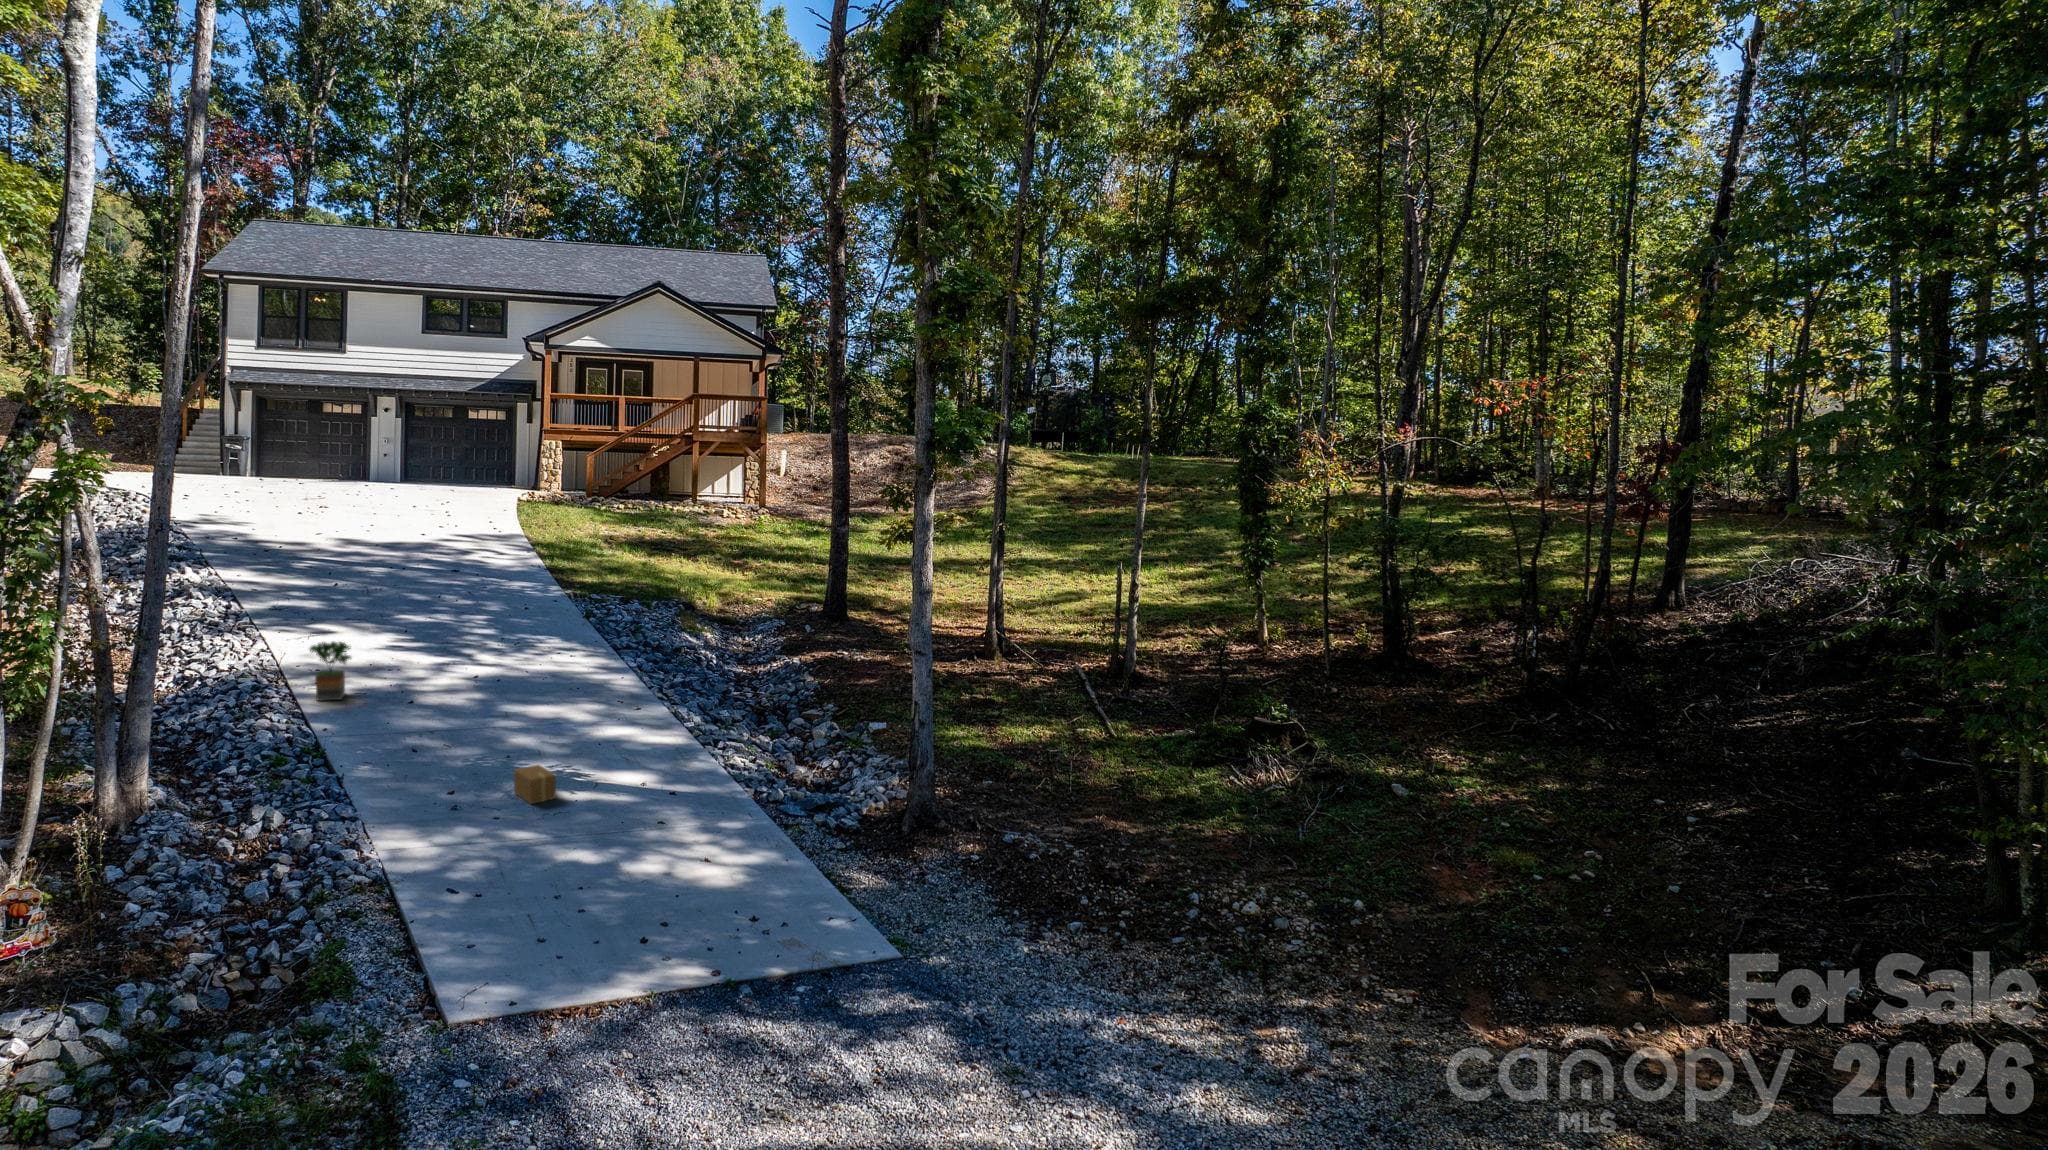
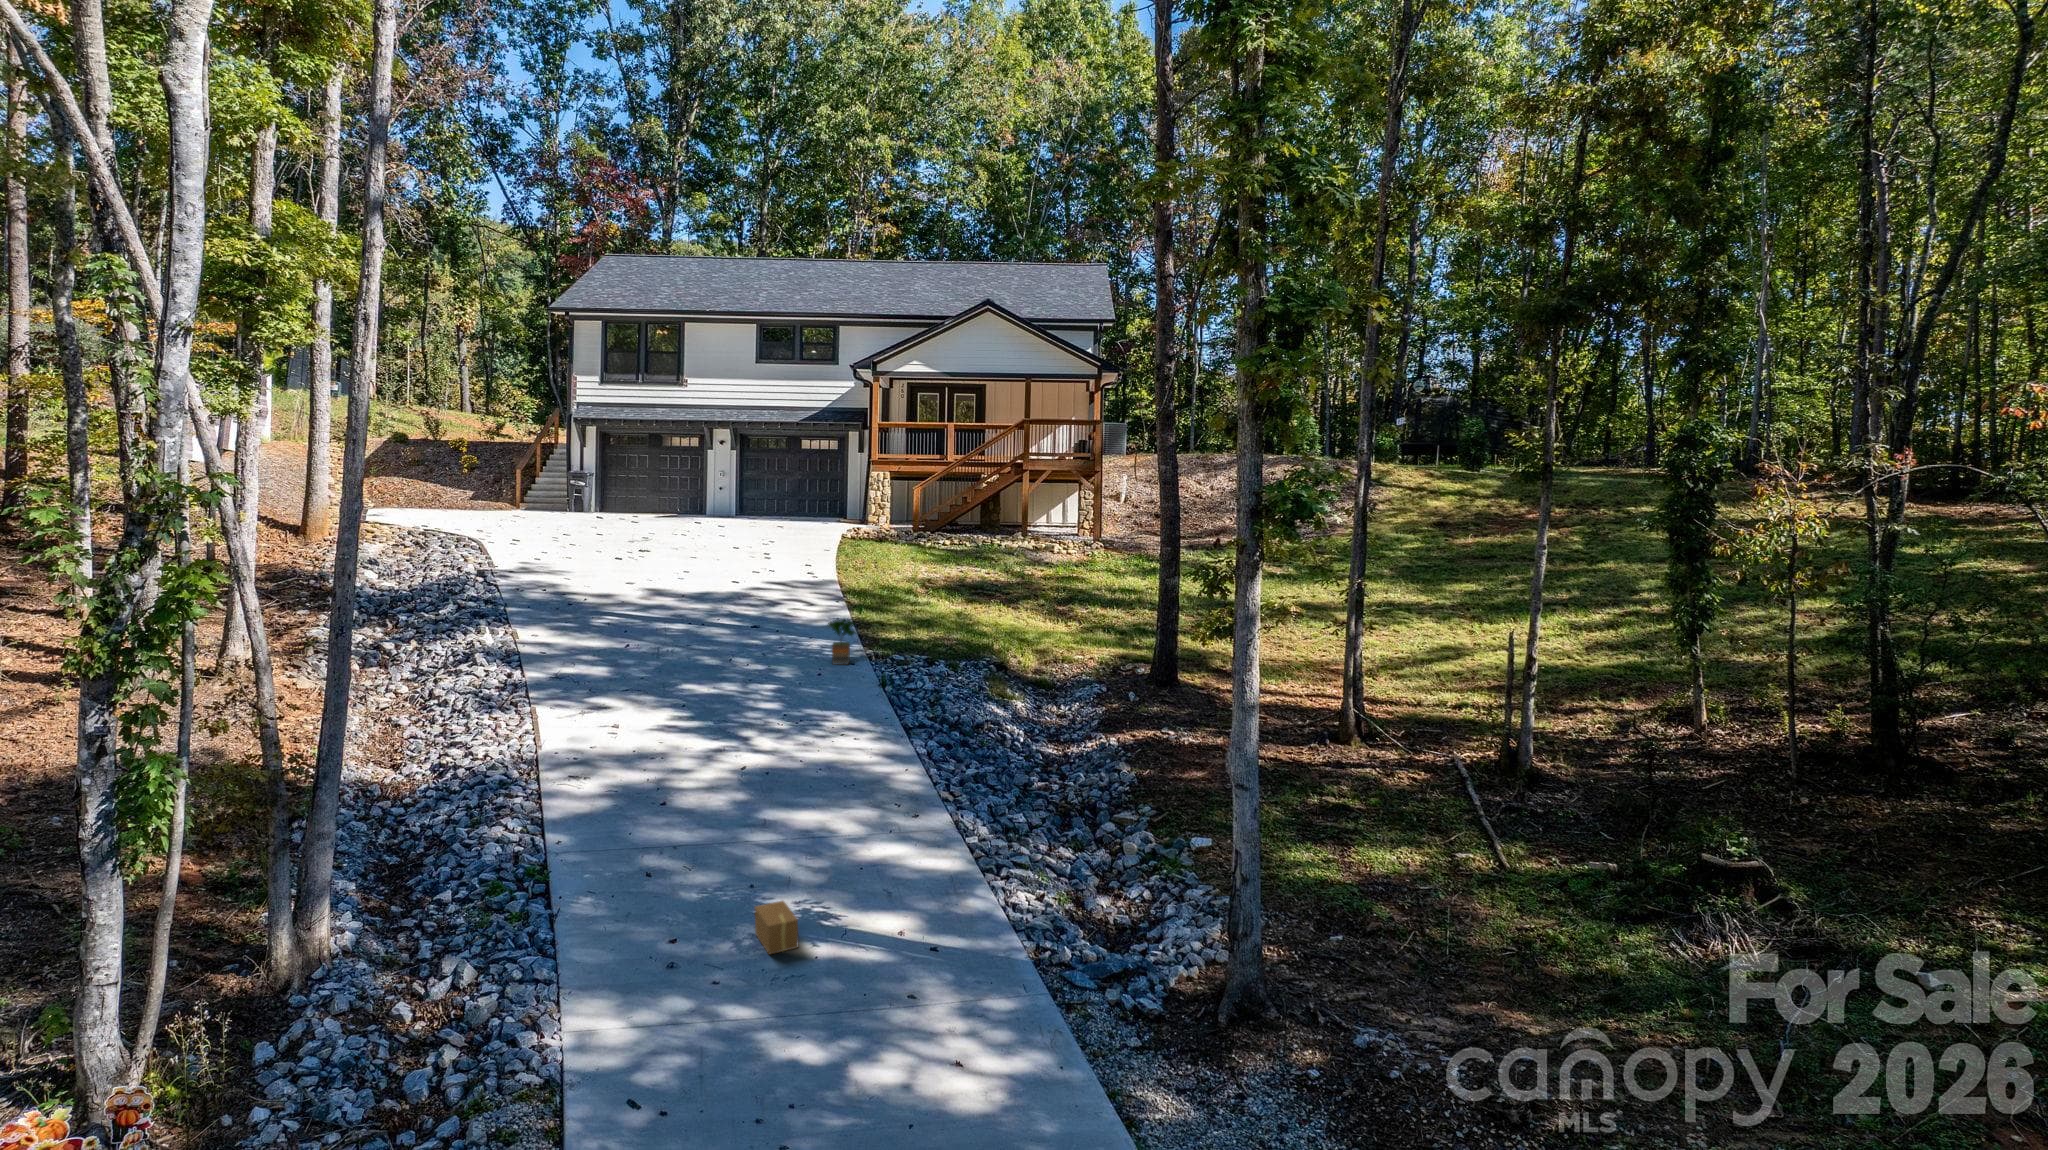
potted tree: present [310,642,352,701] -> present [827,620,855,665]

